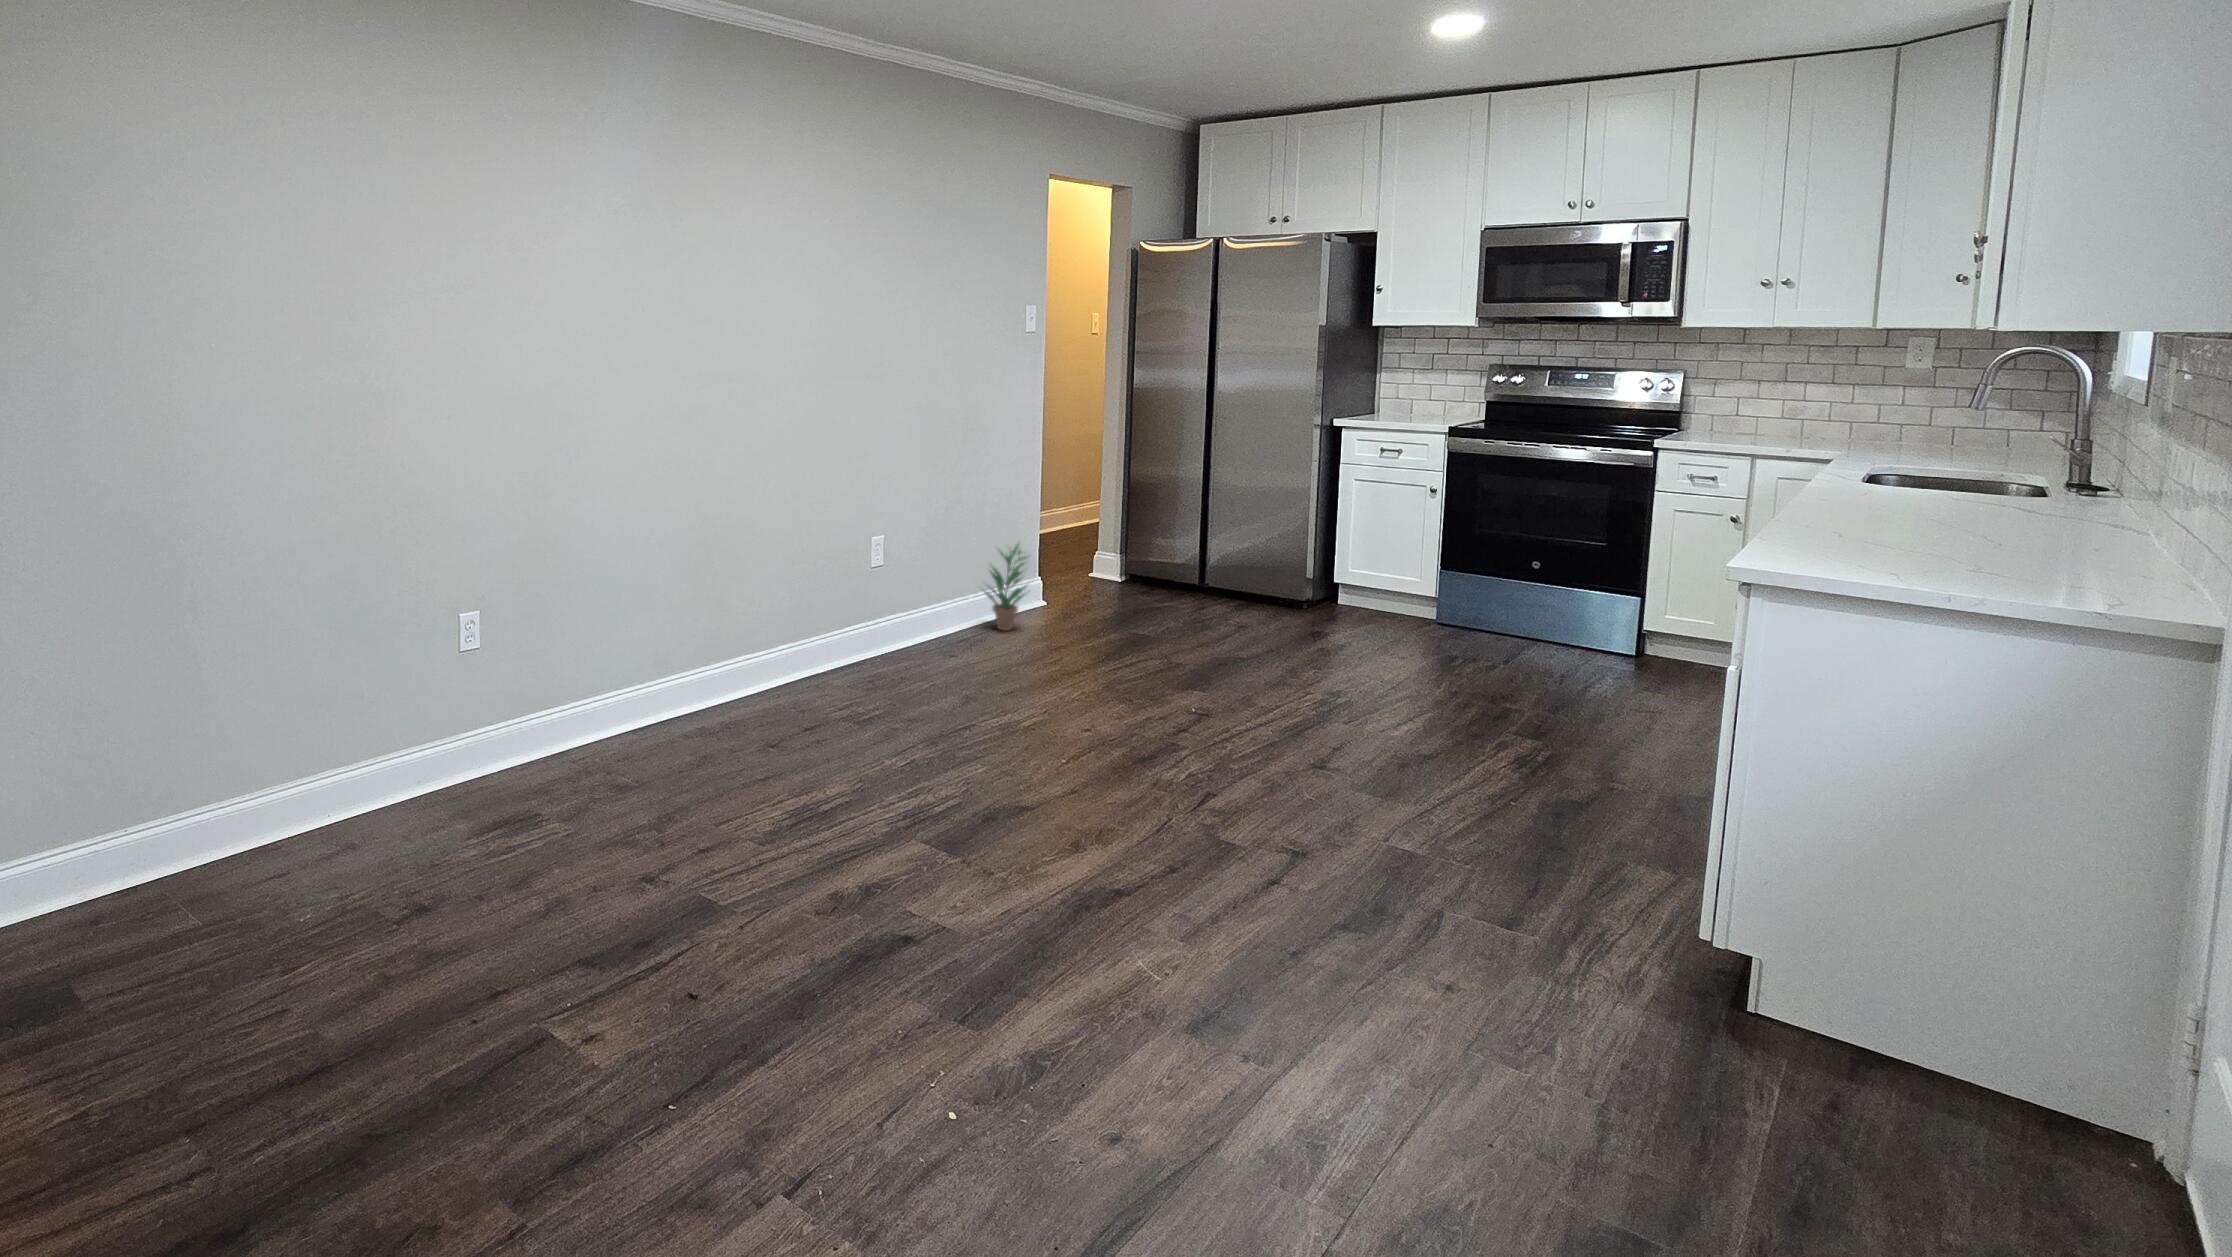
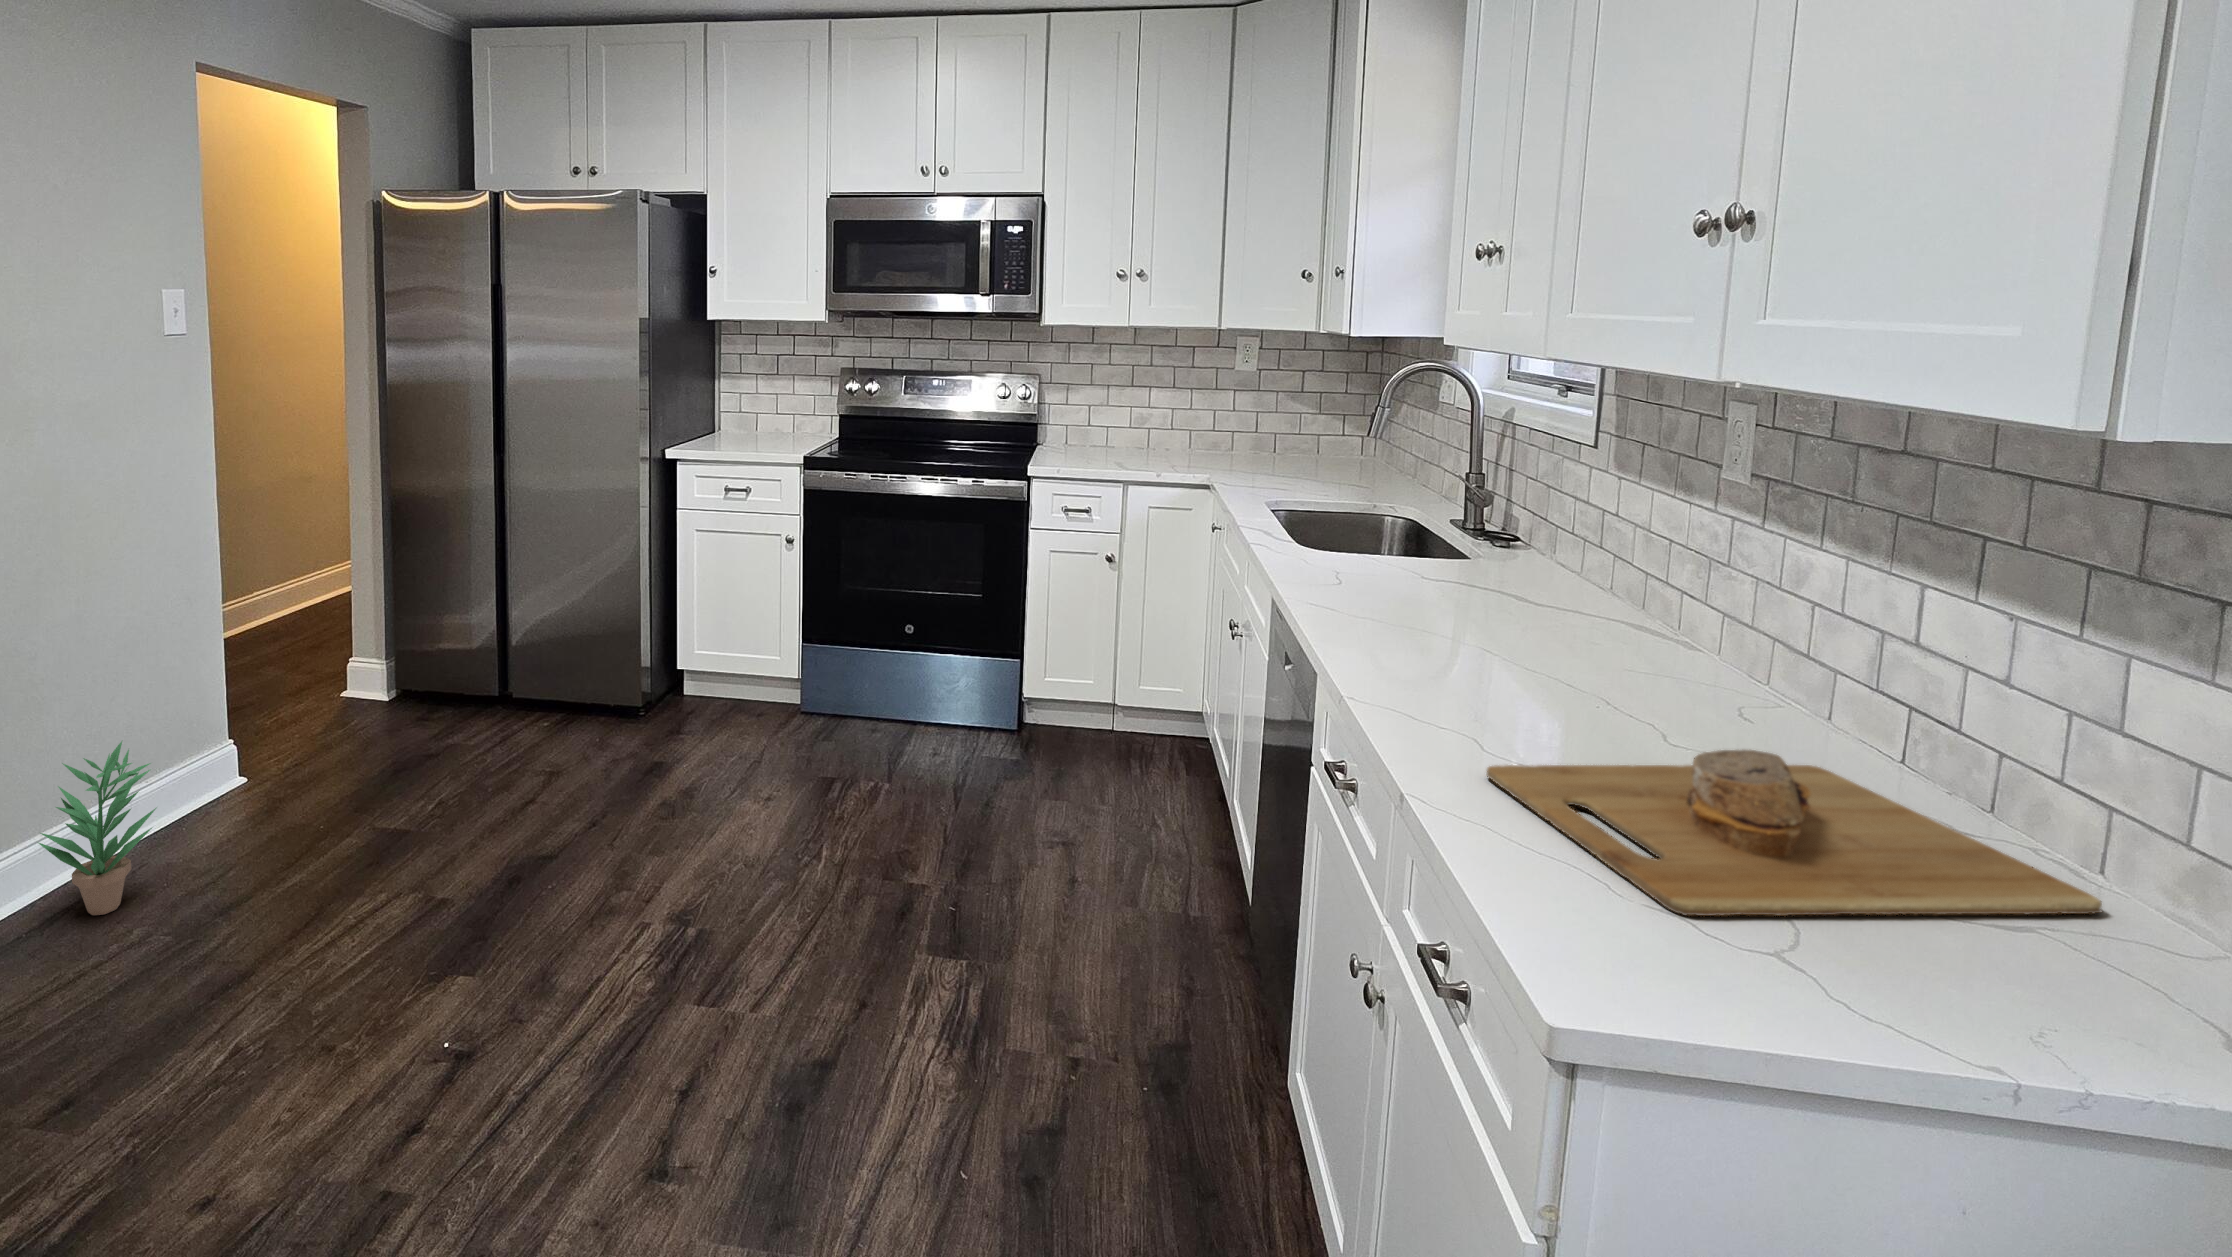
cutting board: none [1815,510,2117,566] -> present [1487,750,2102,916]

